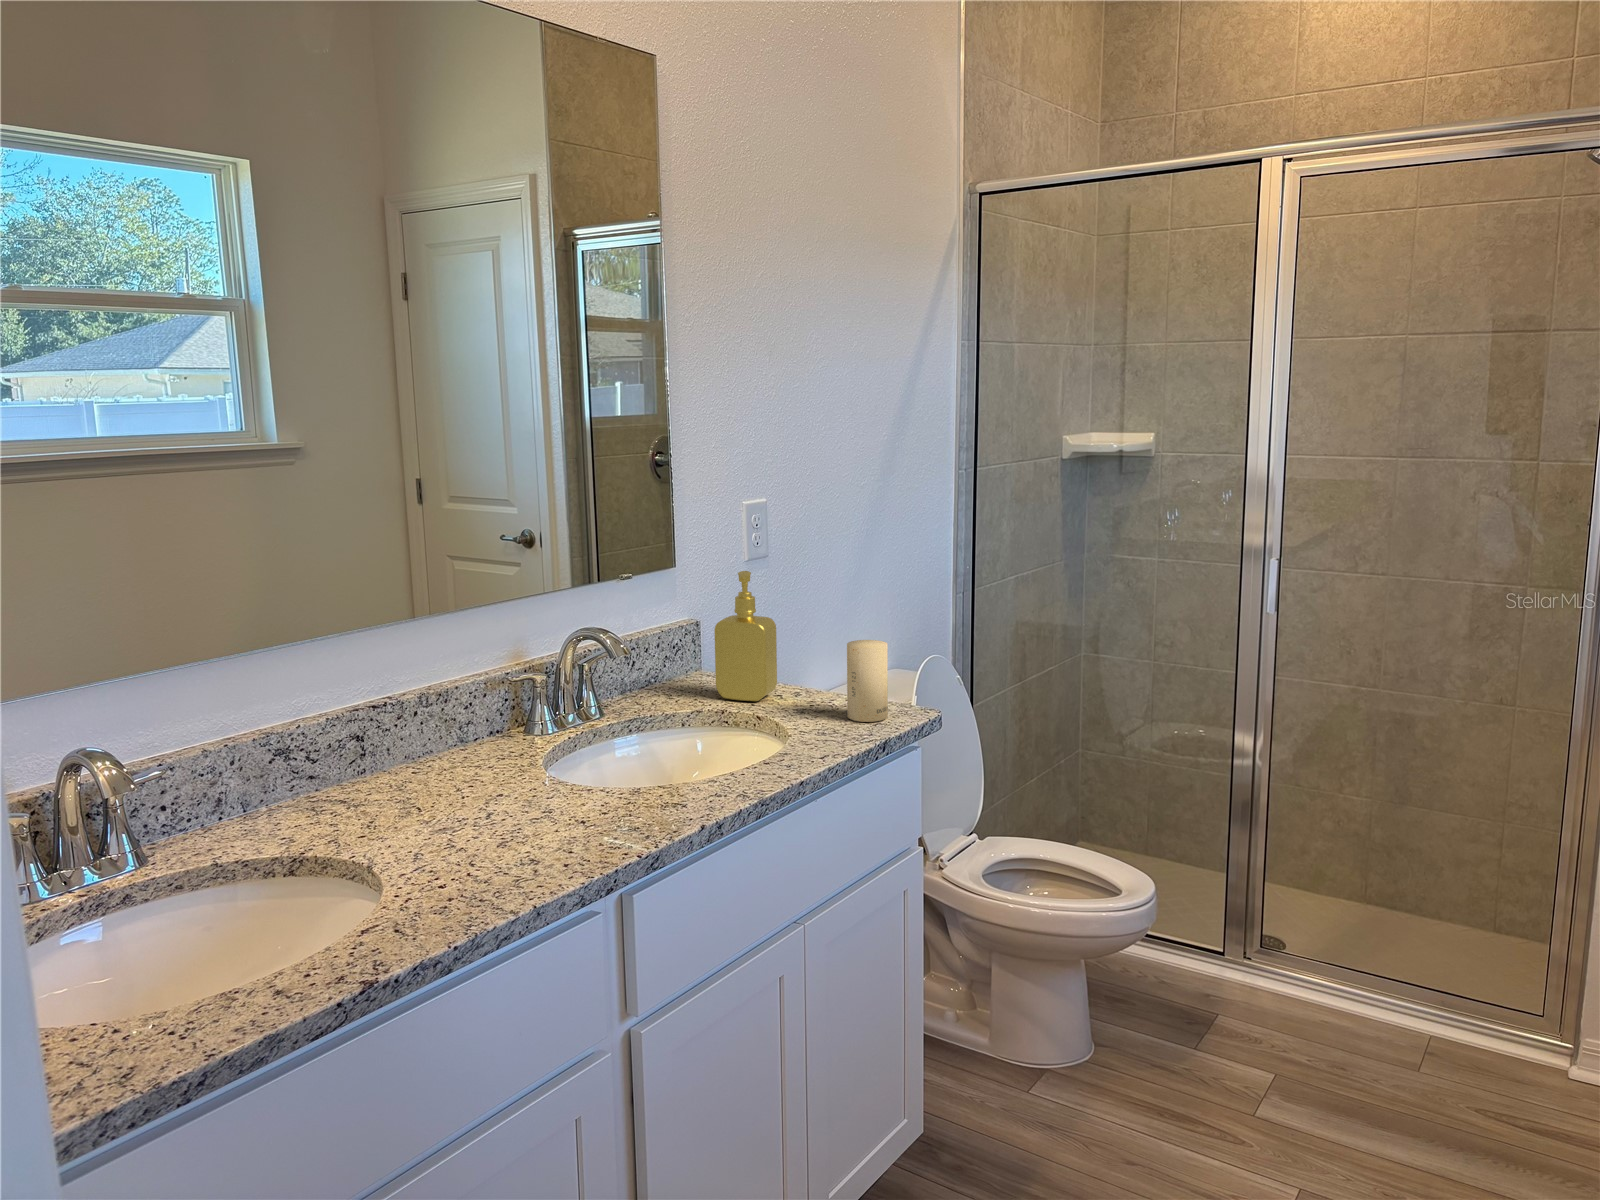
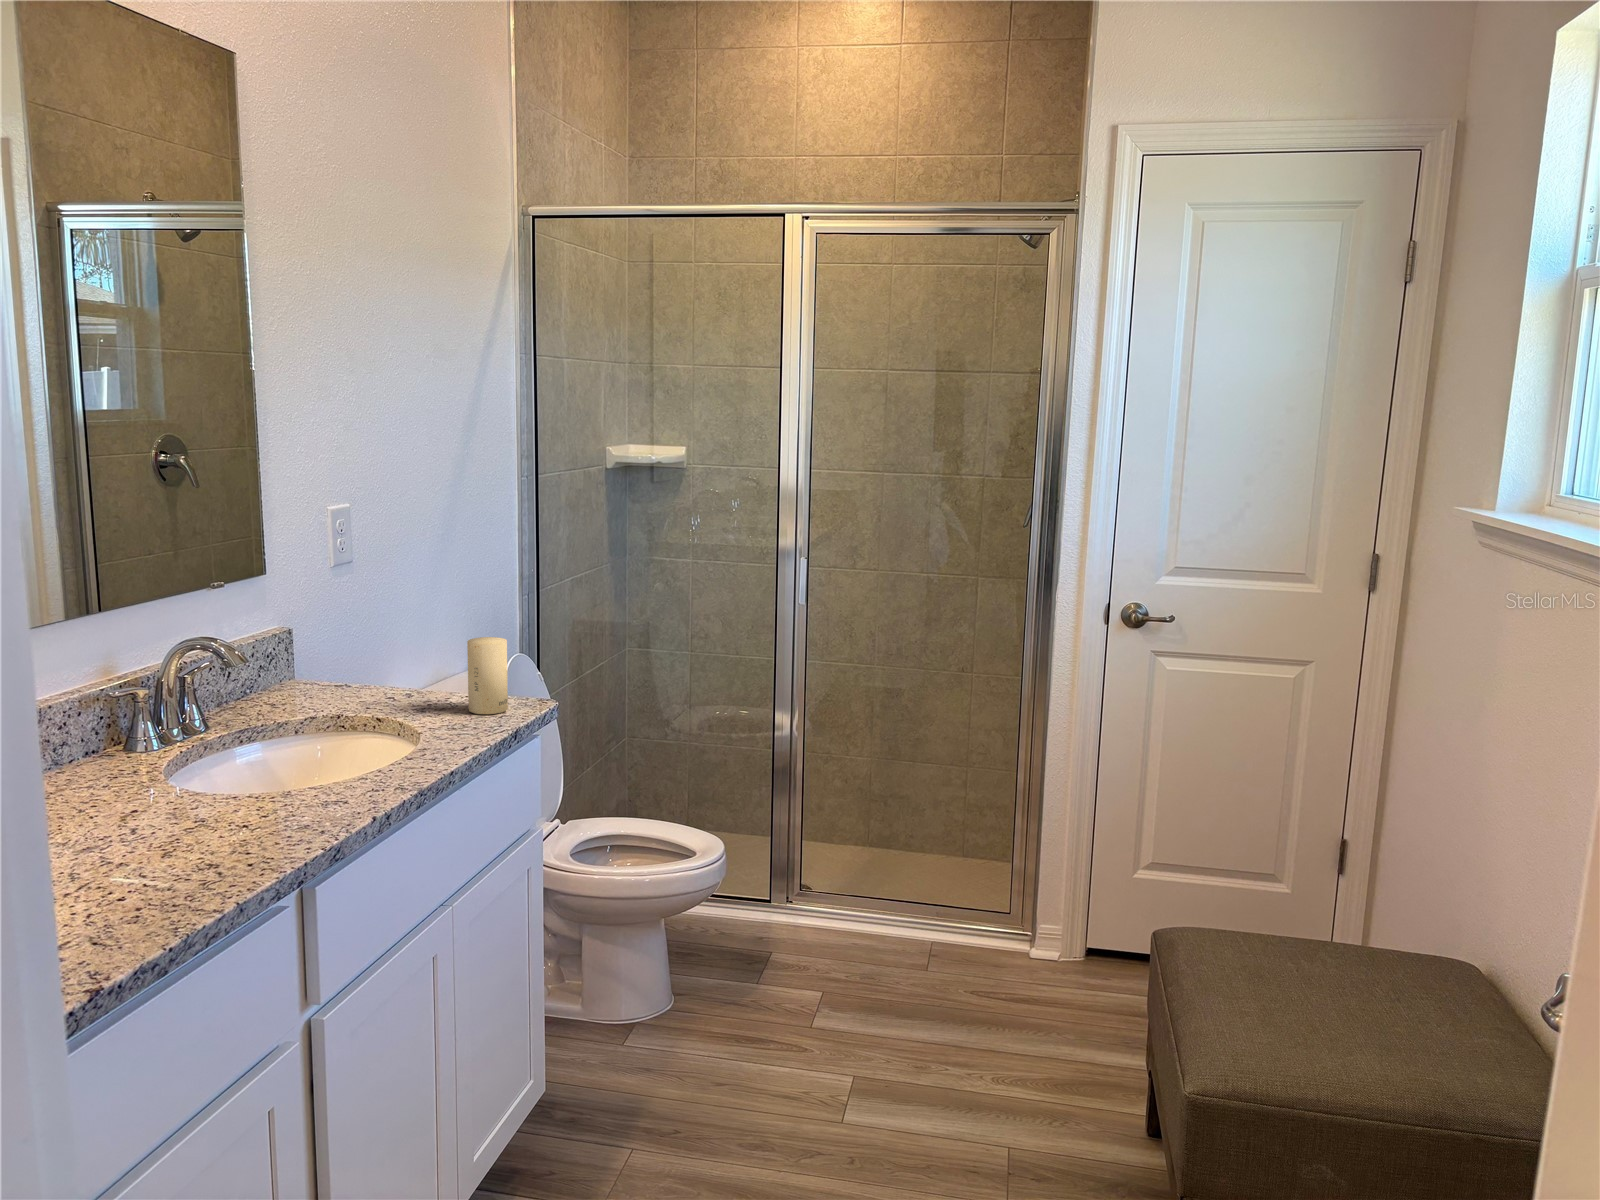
soap dispenser: present [715,571,777,701] -> none [322,575,388,703]

